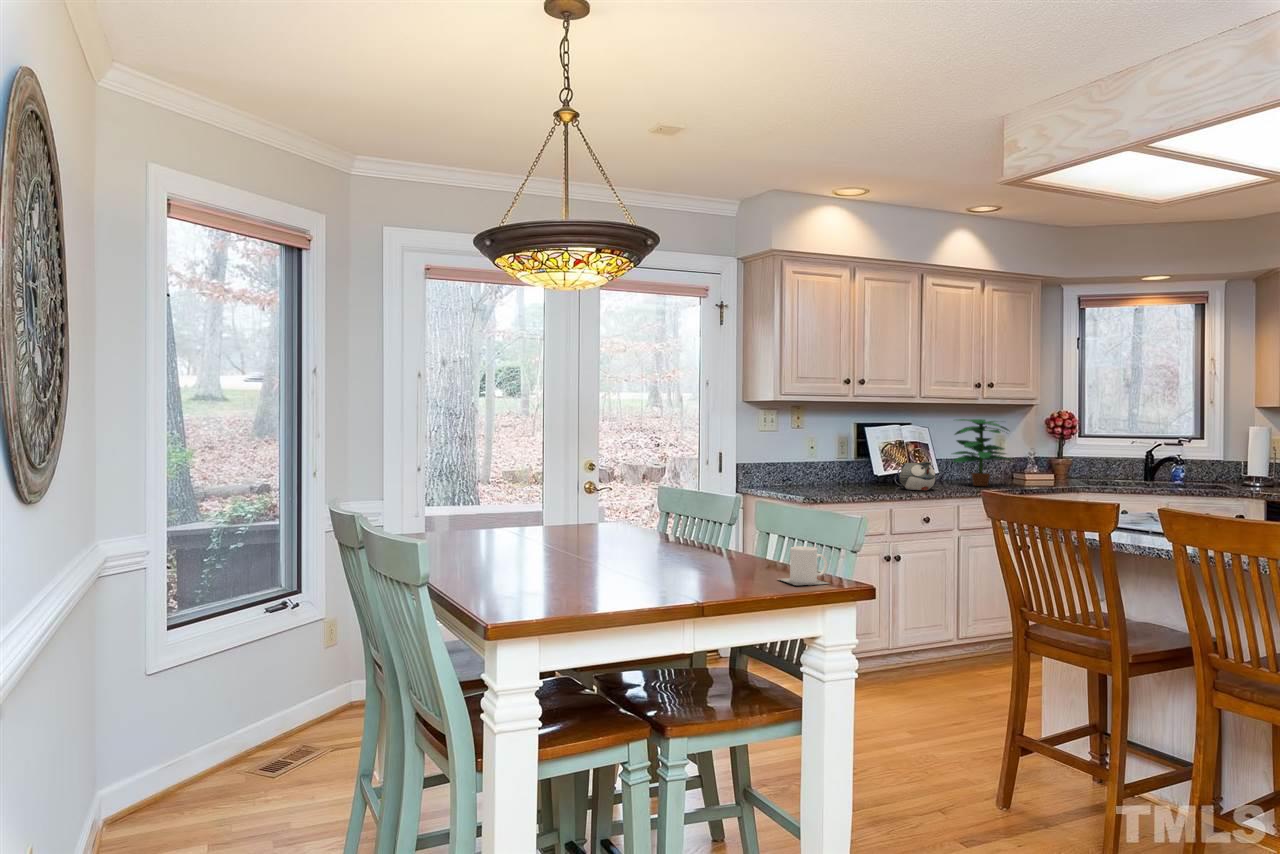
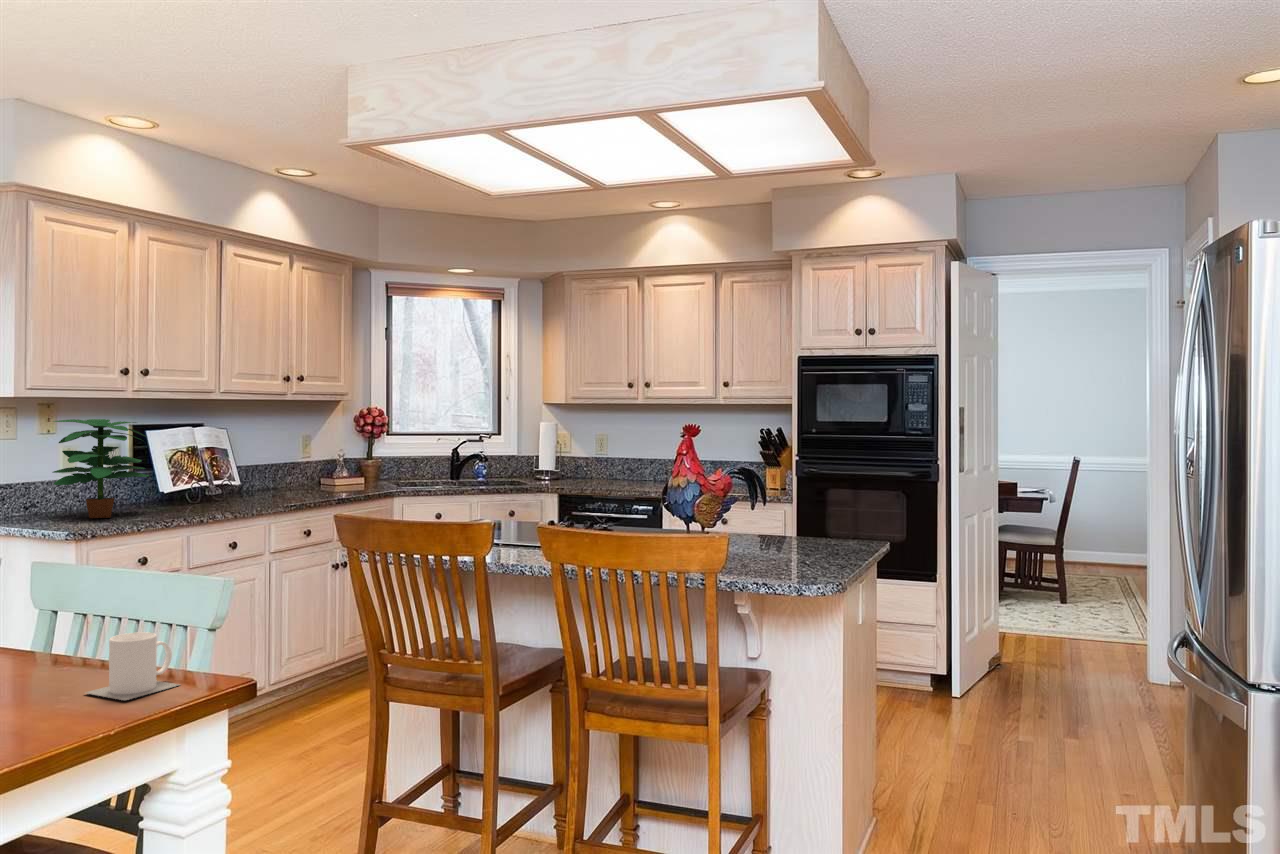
potted plant: present [953,419,1009,486] -> present [53,419,149,518]
teapot: present [900,461,935,490] -> none [197,472,243,508]

